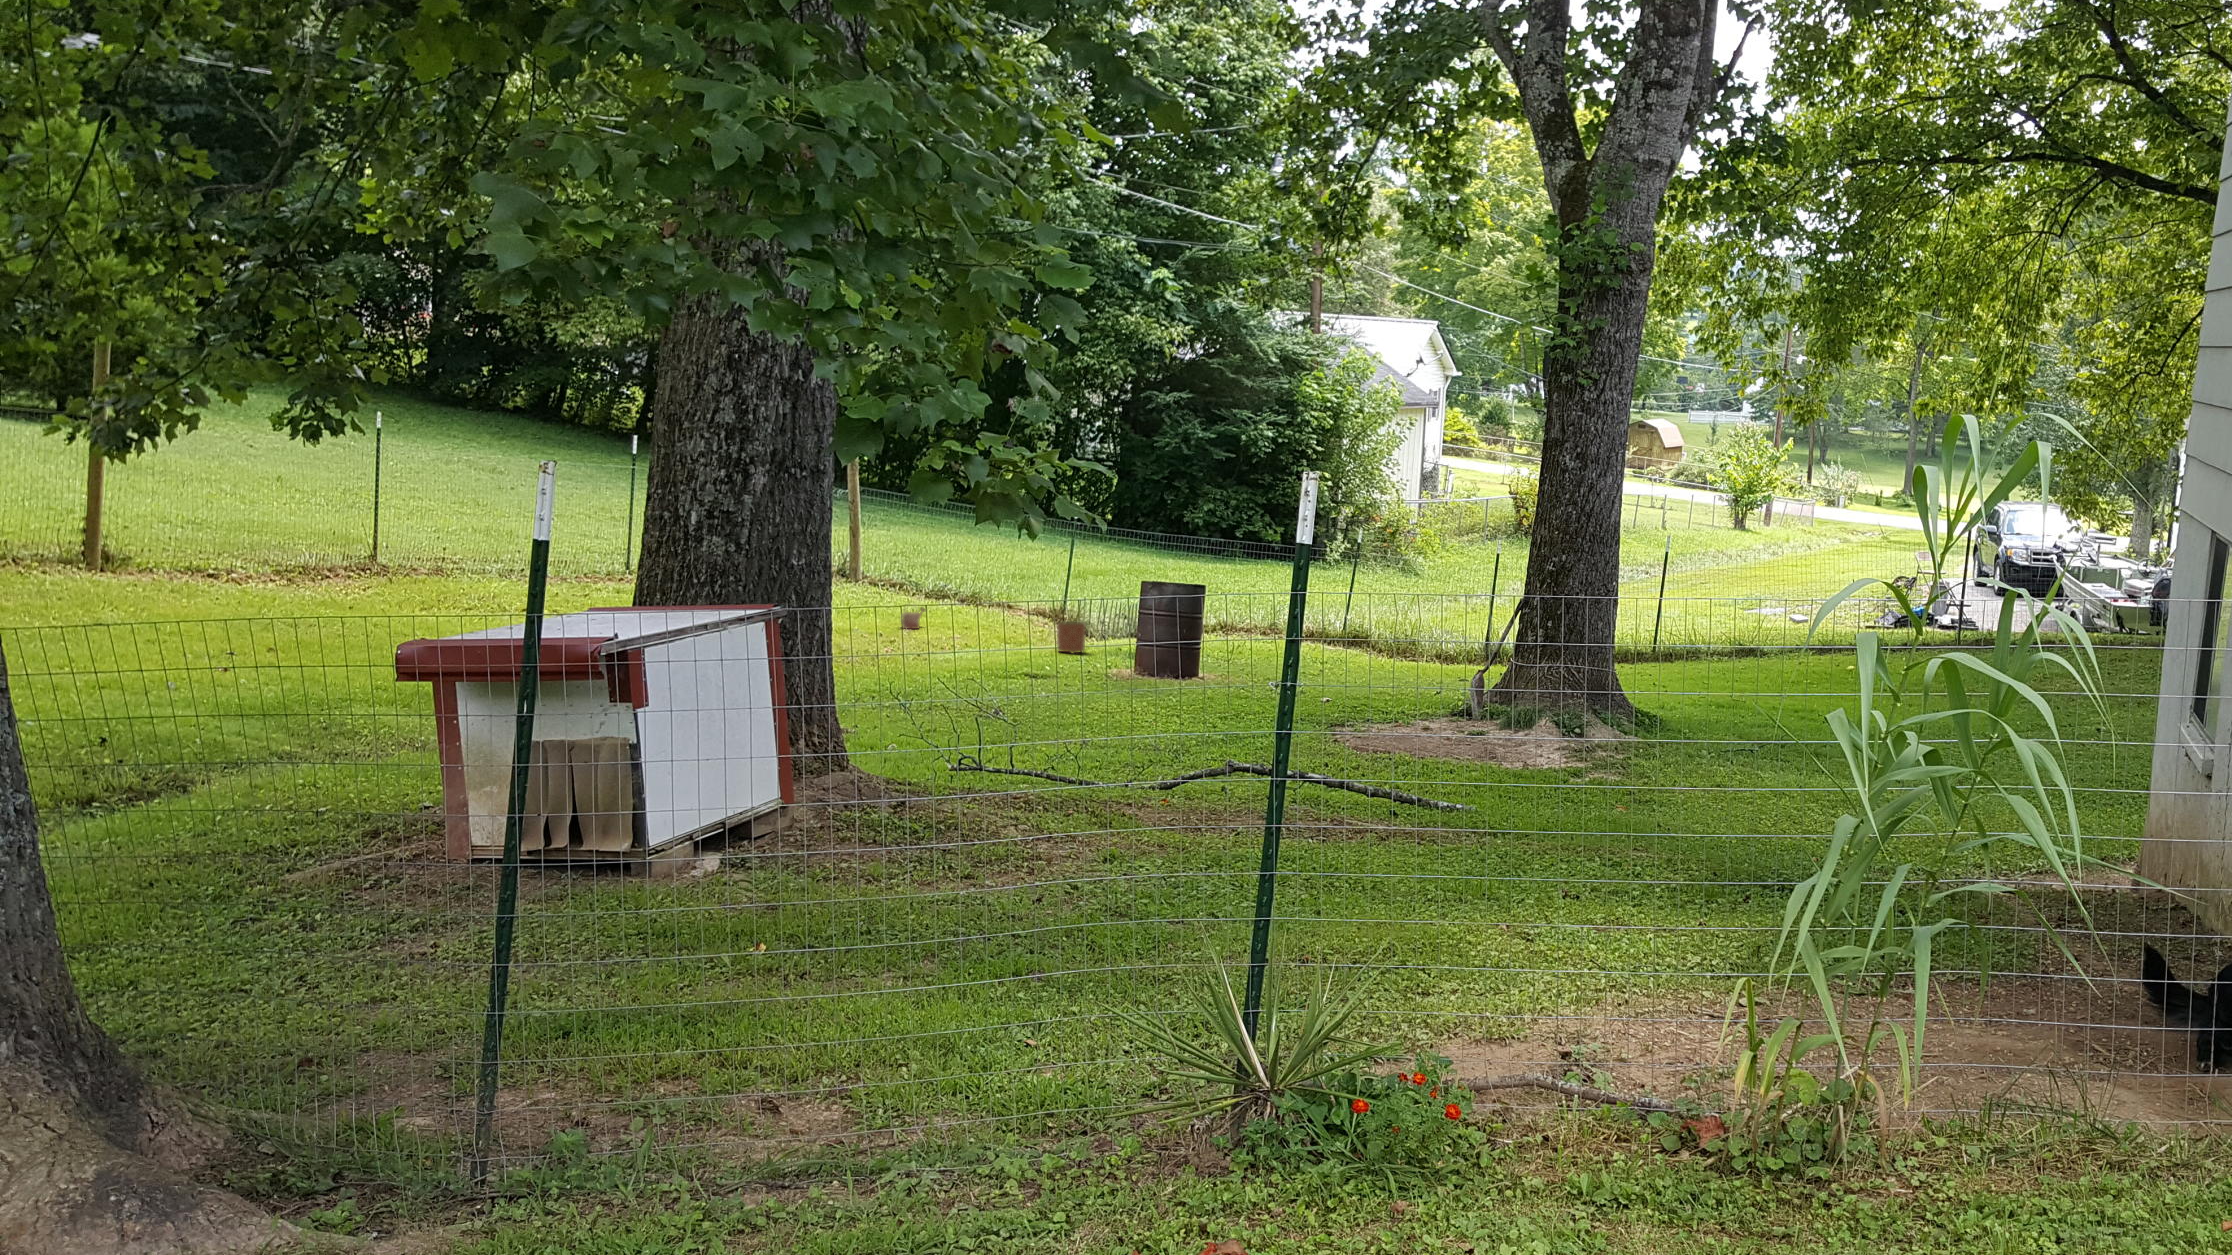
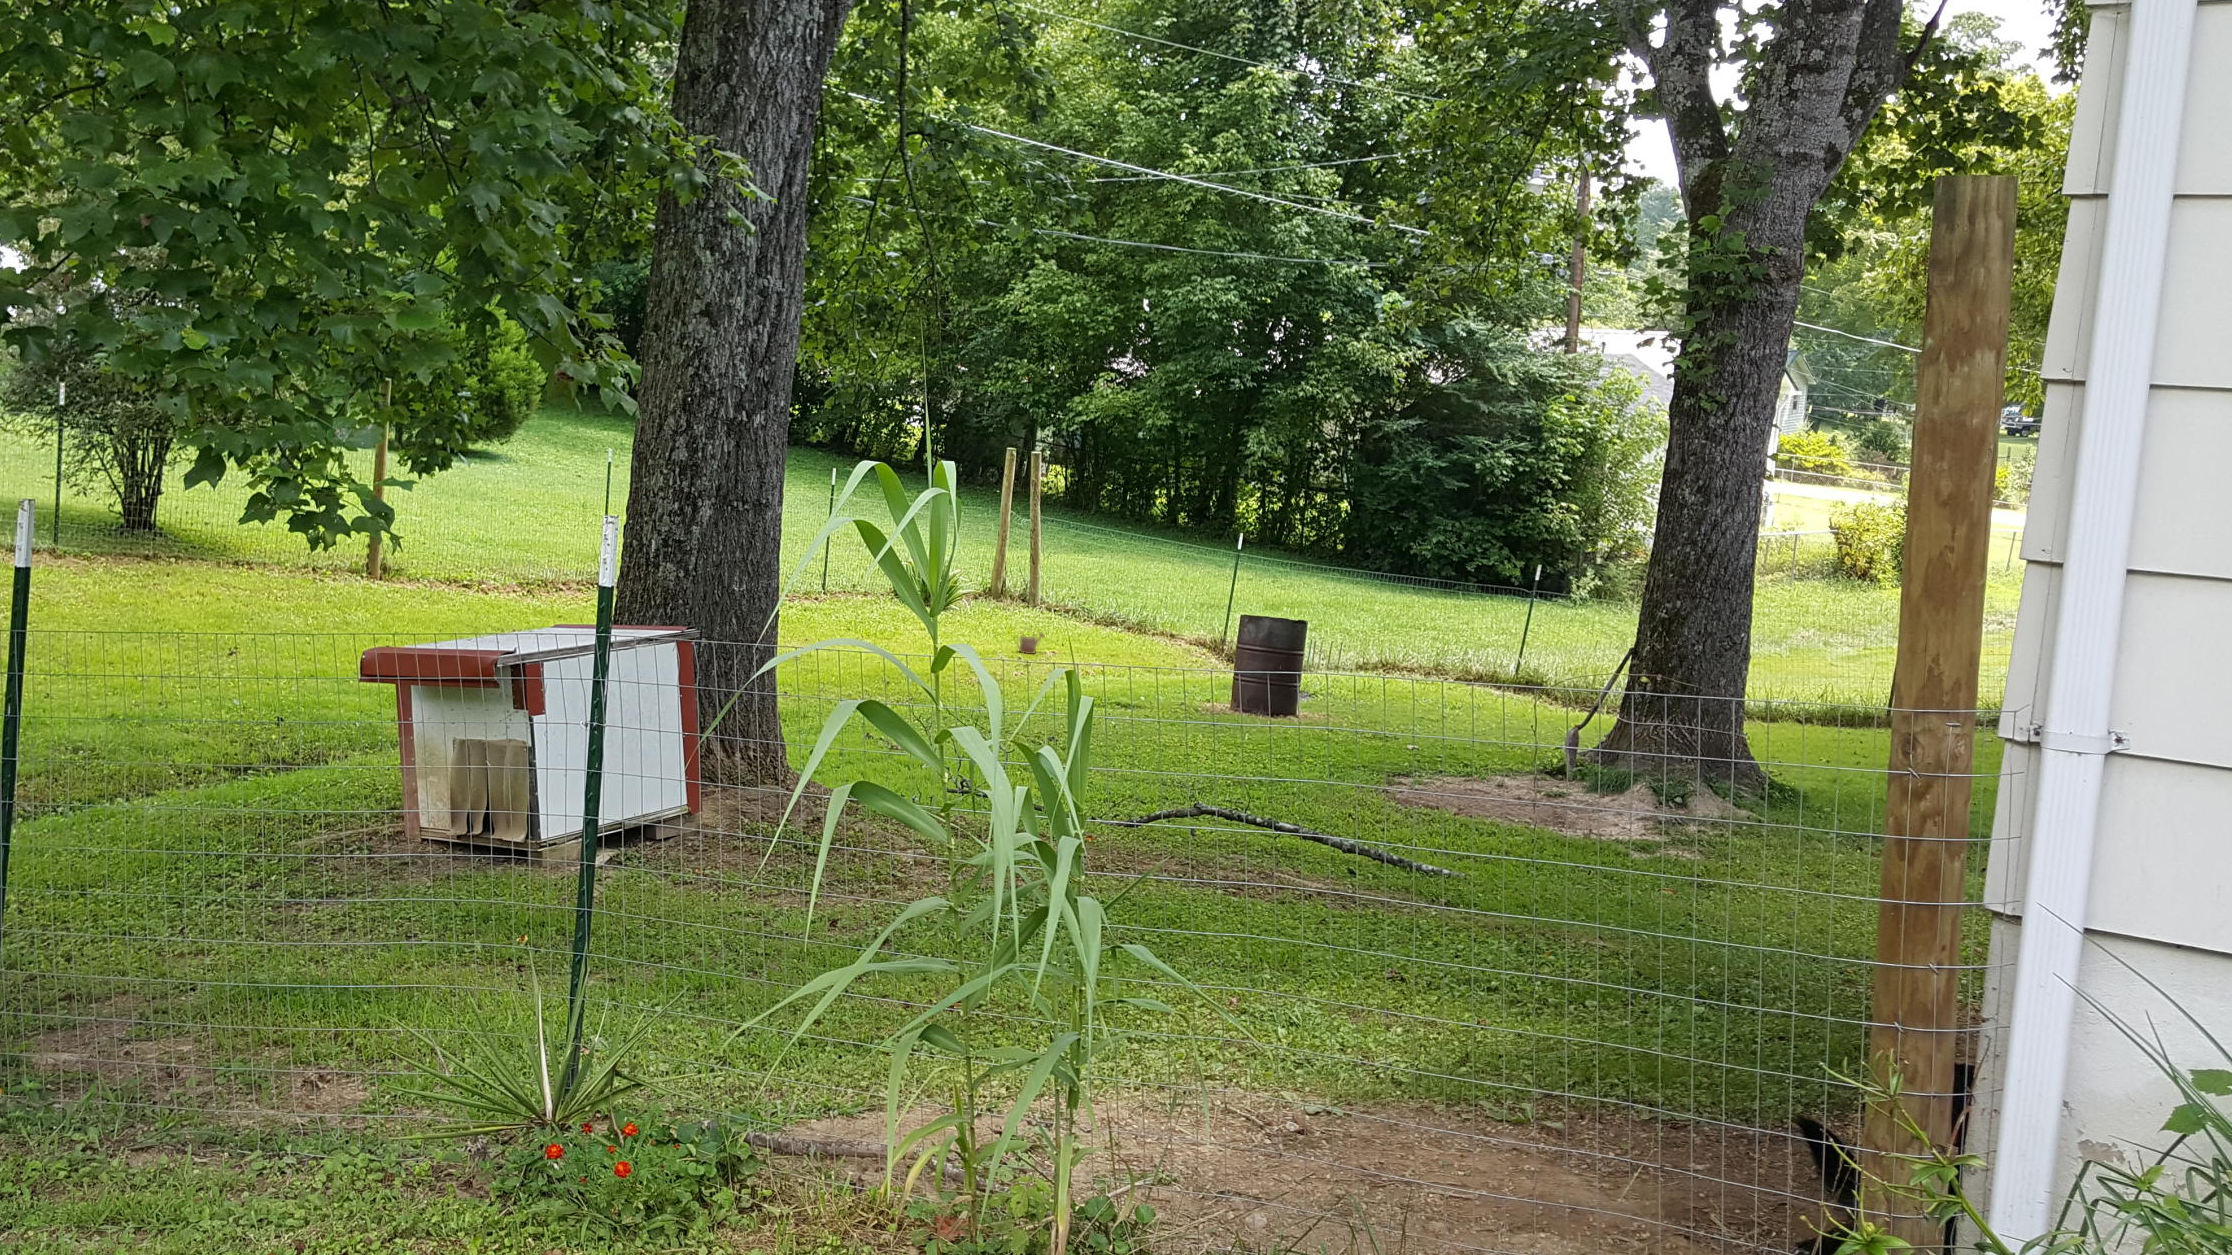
planter: present [1057,621,1086,653] -> none [1155,656,1185,690]

